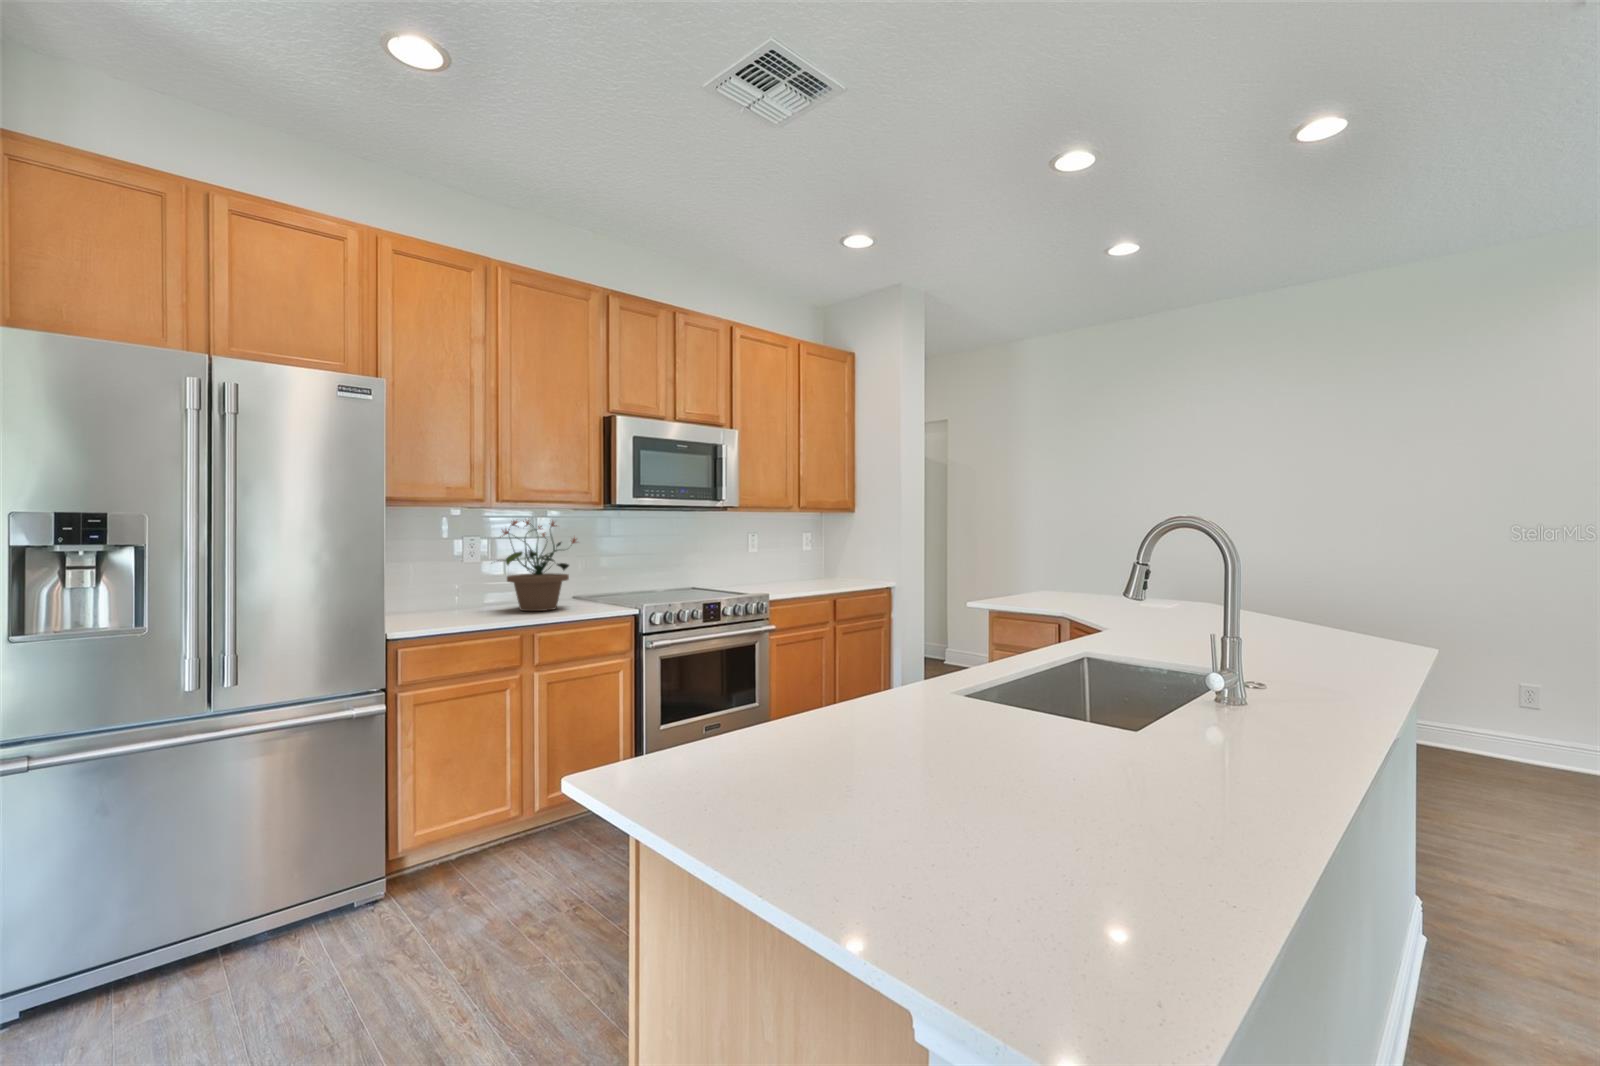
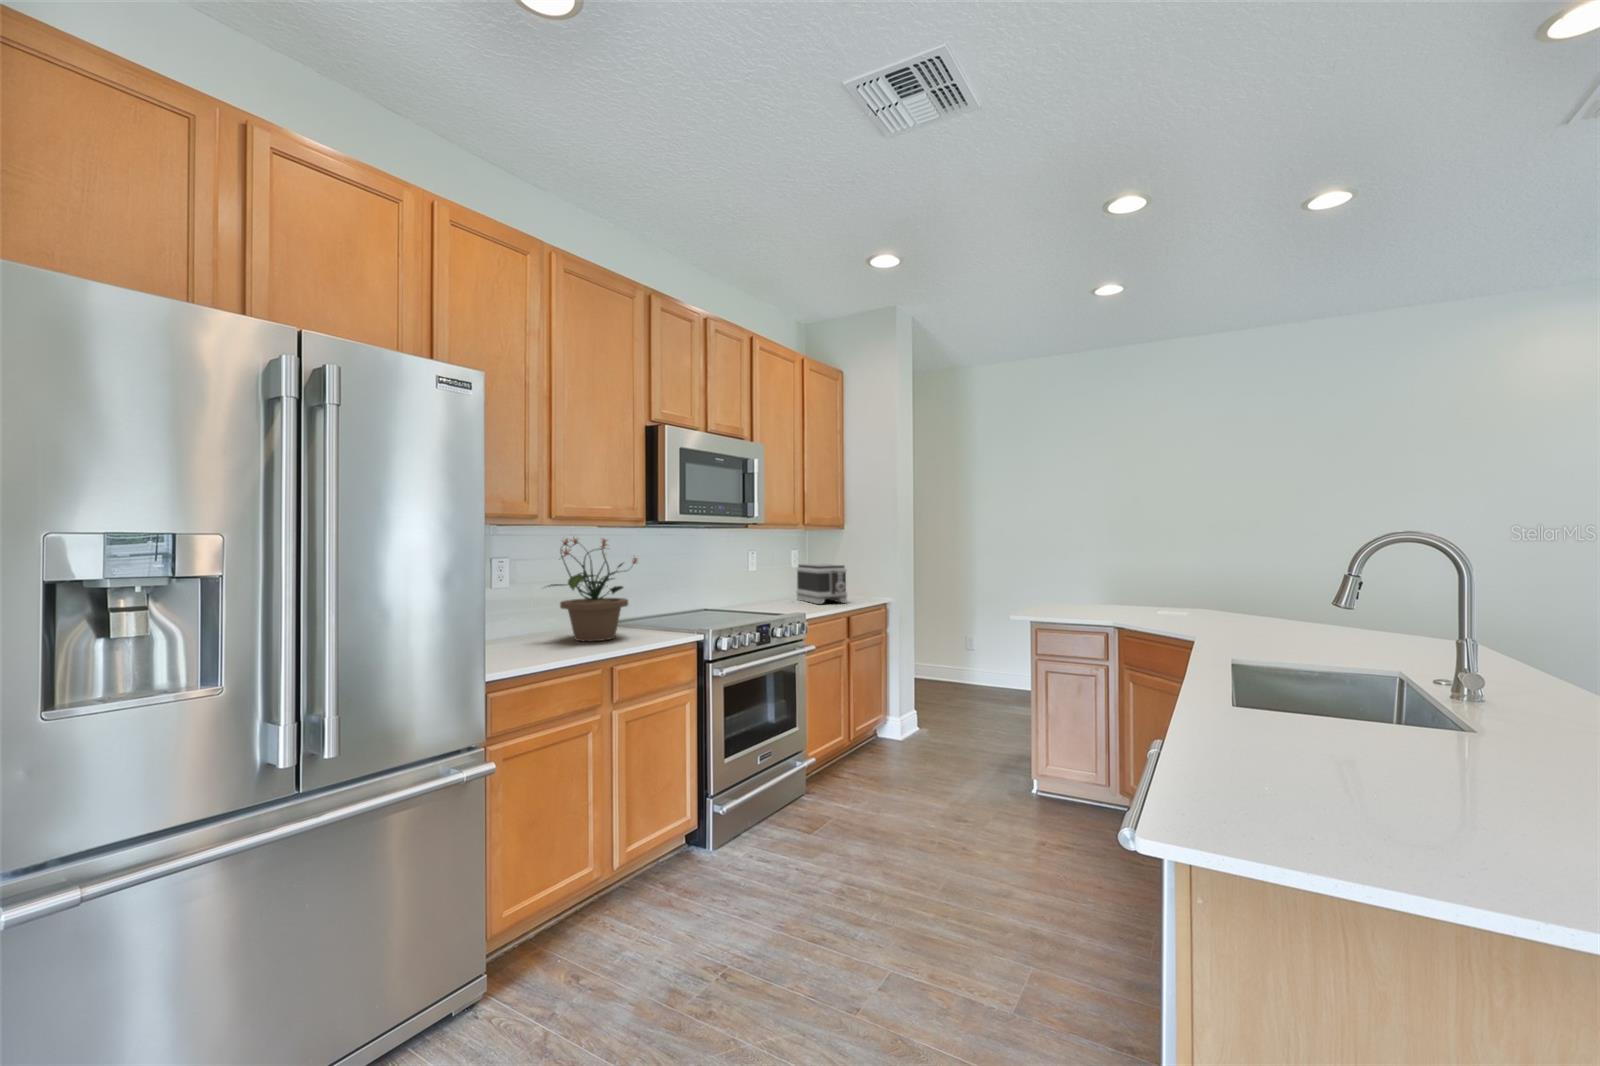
toaster: none [791,548,832,588] -> present [797,564,847,604]

